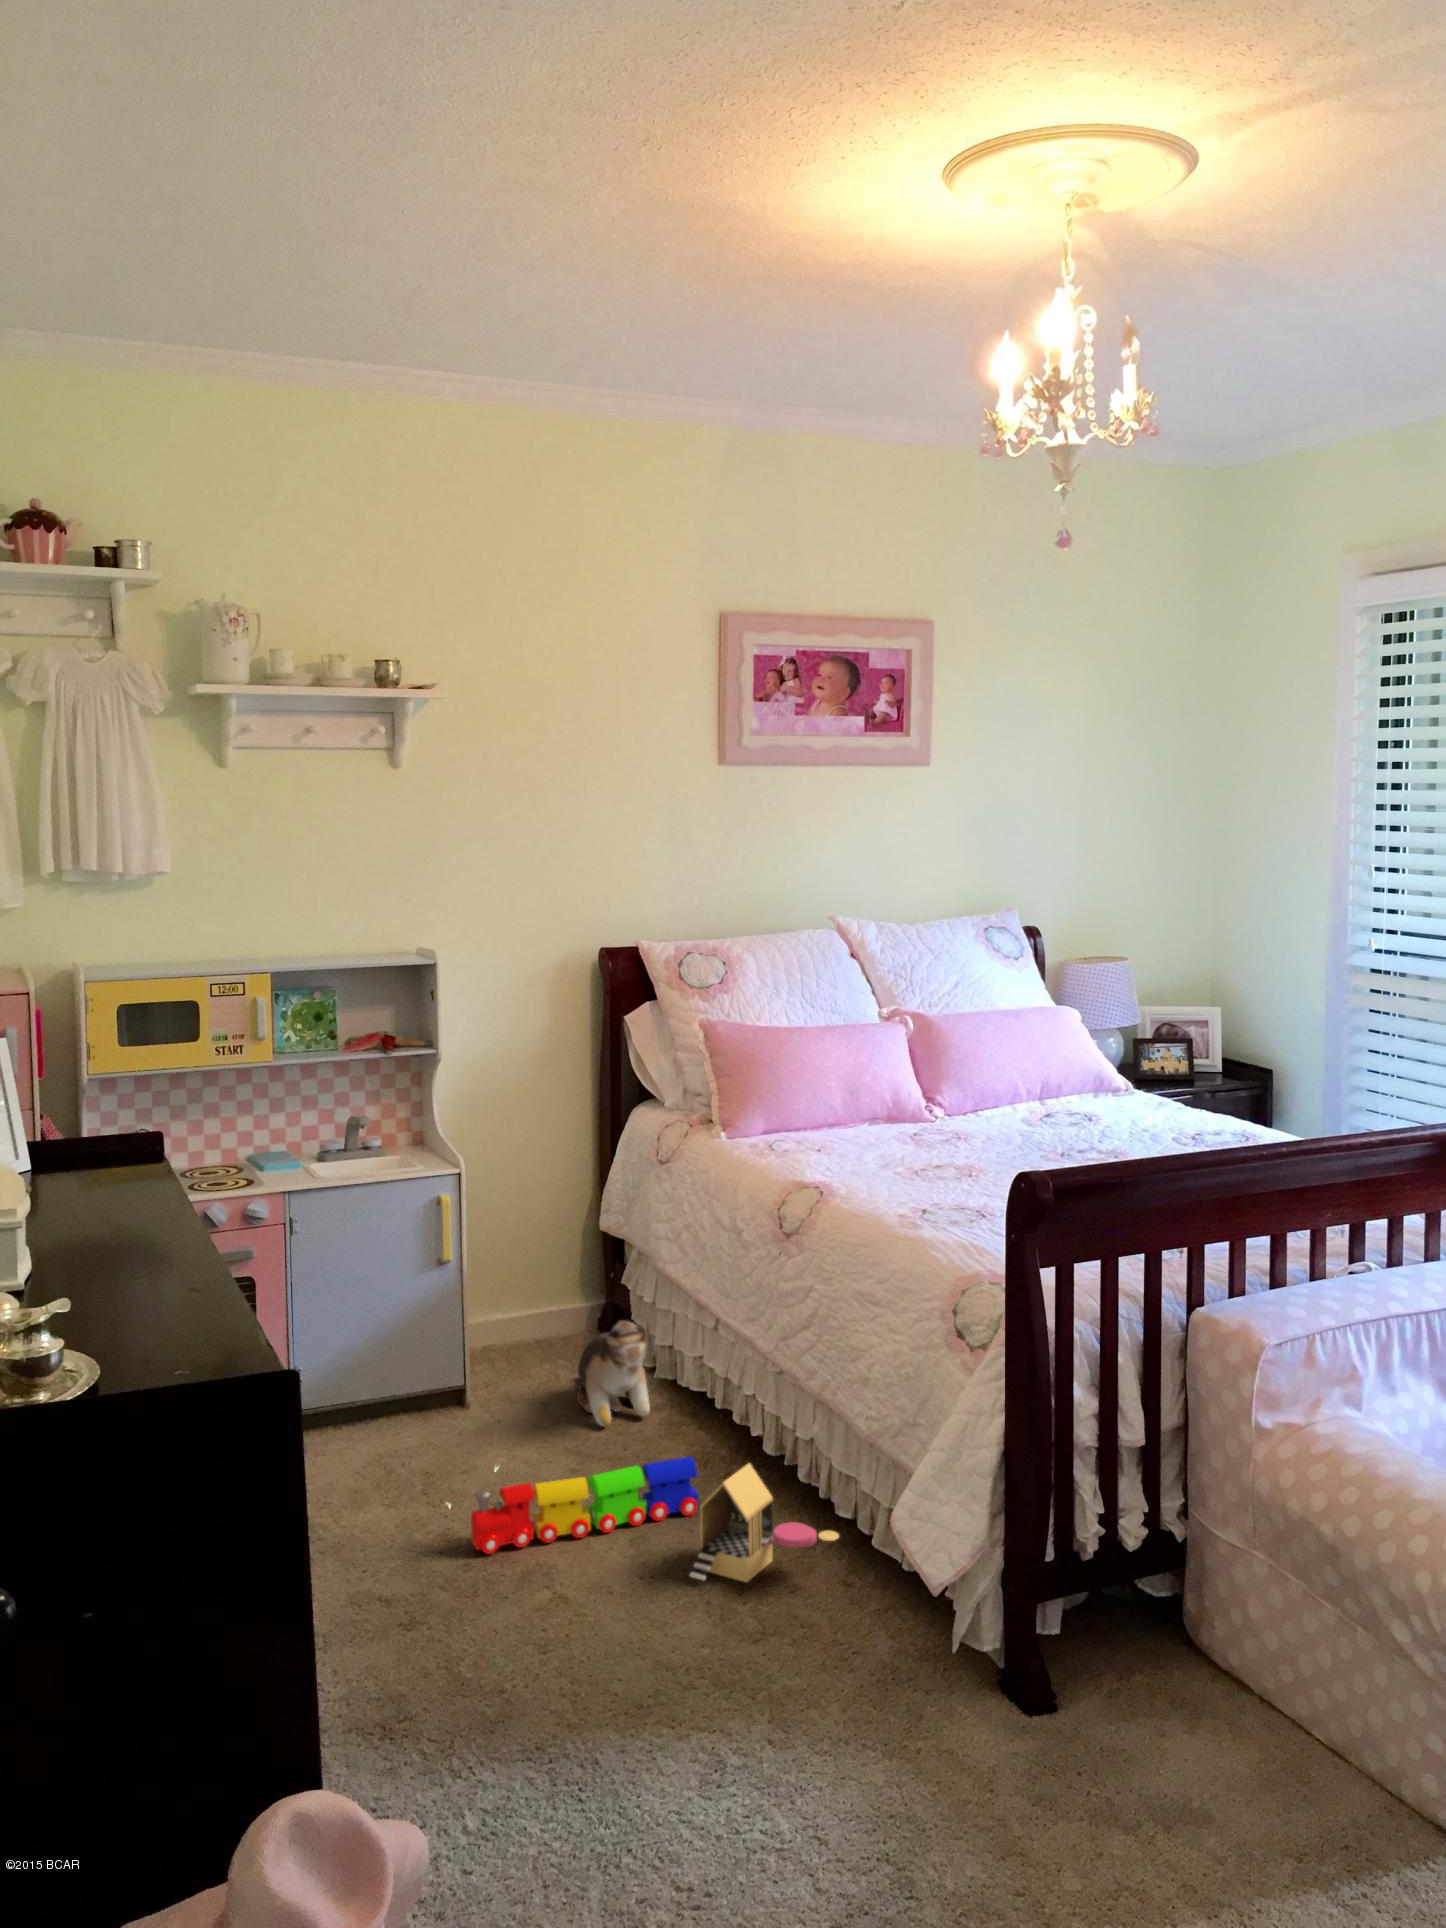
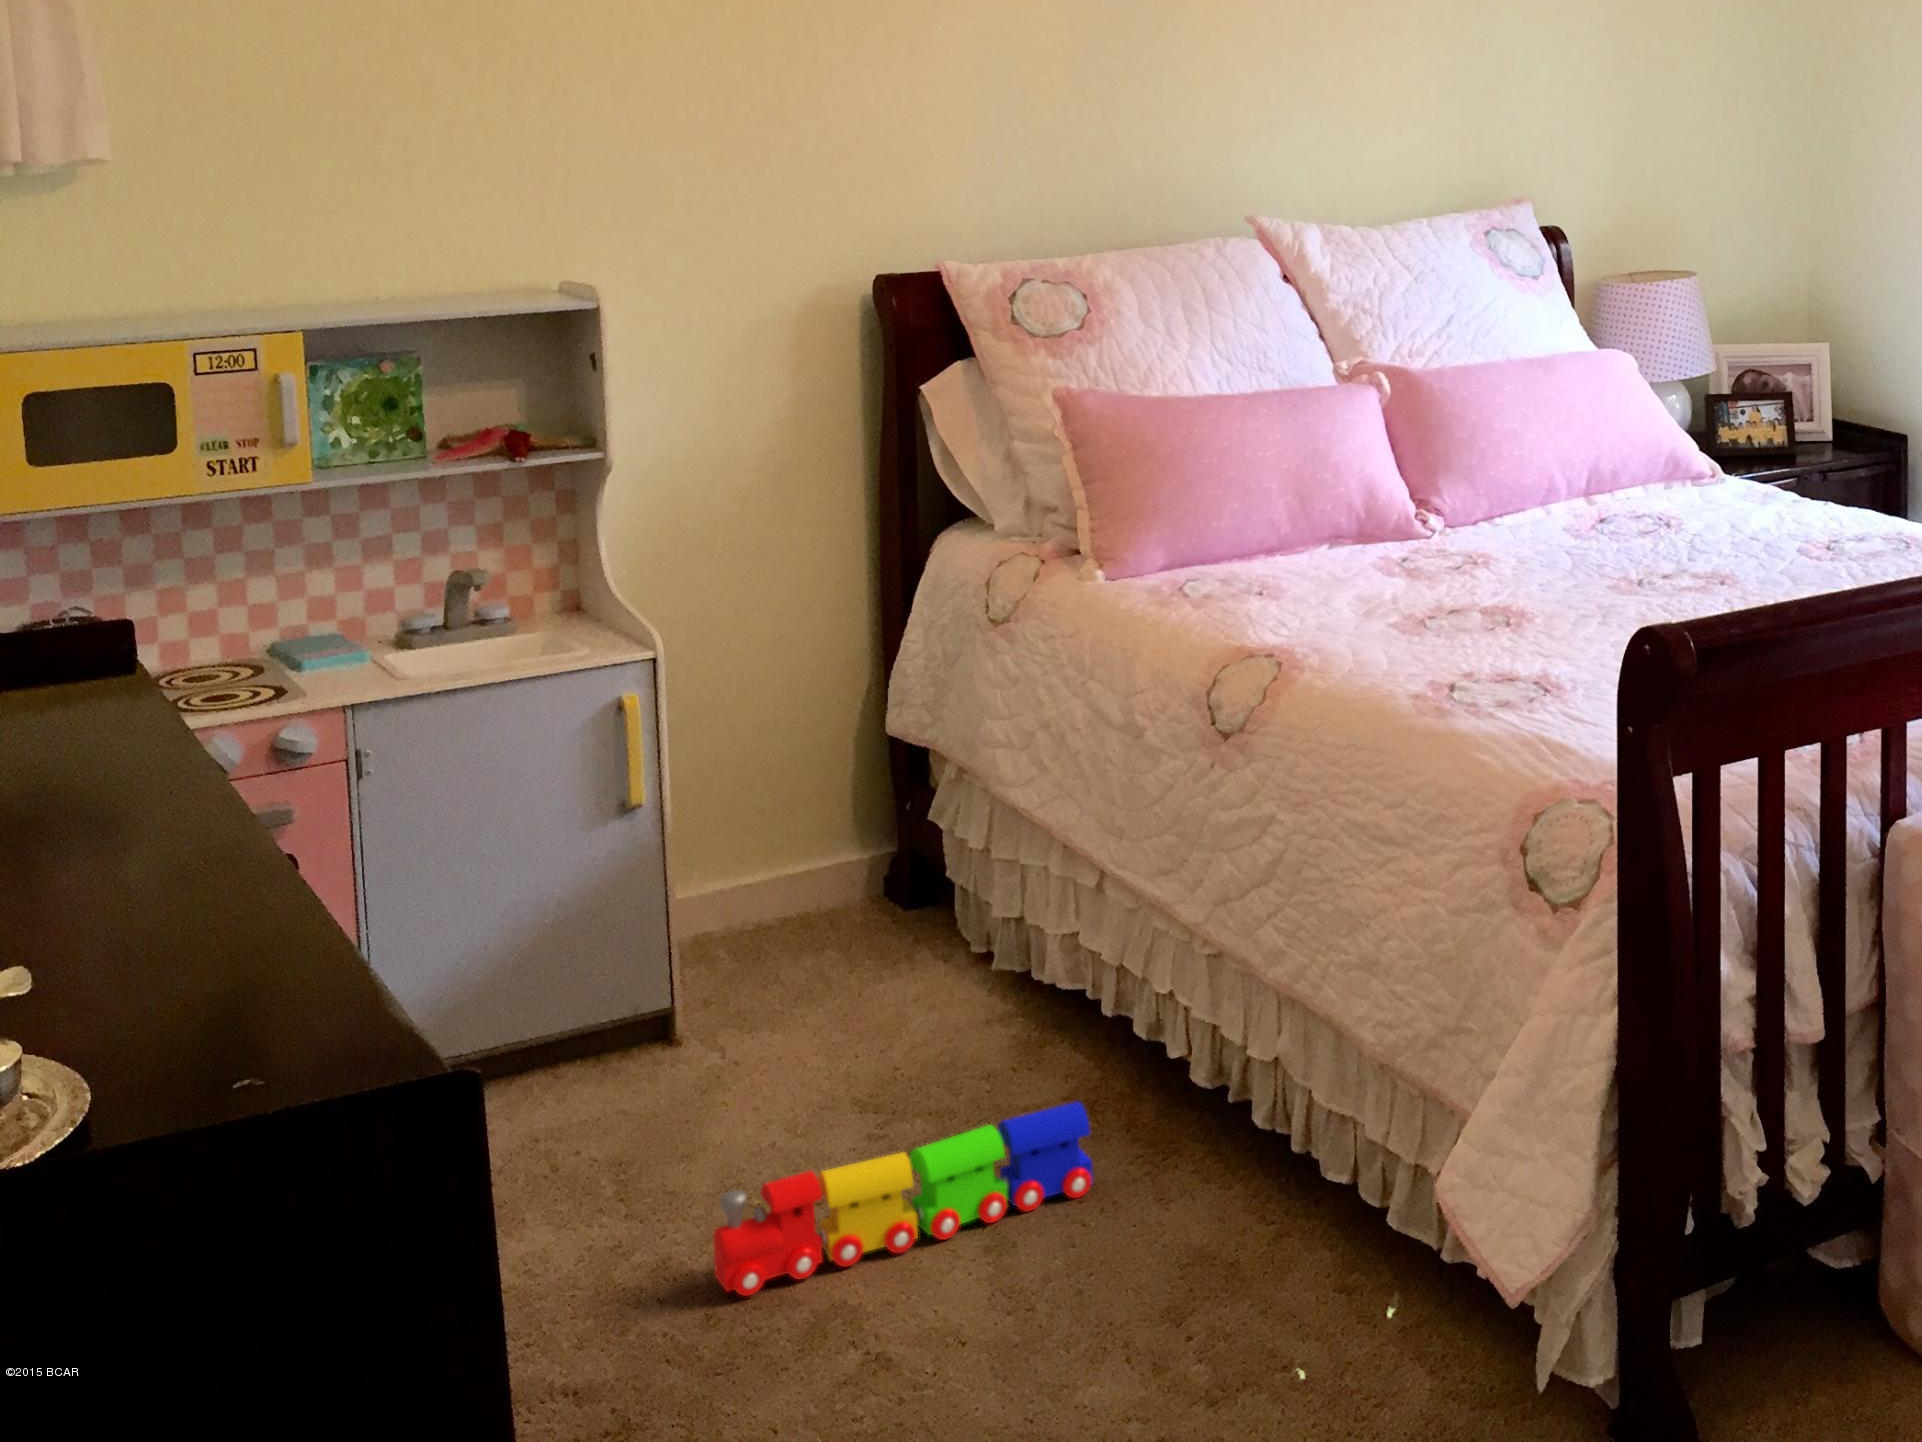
plush toy: present [577,1321,651,1427] -> none [866,884,997,1059]
toy house: present [690,1464,839,1582] -> none [1094,1108,1337,1306]

